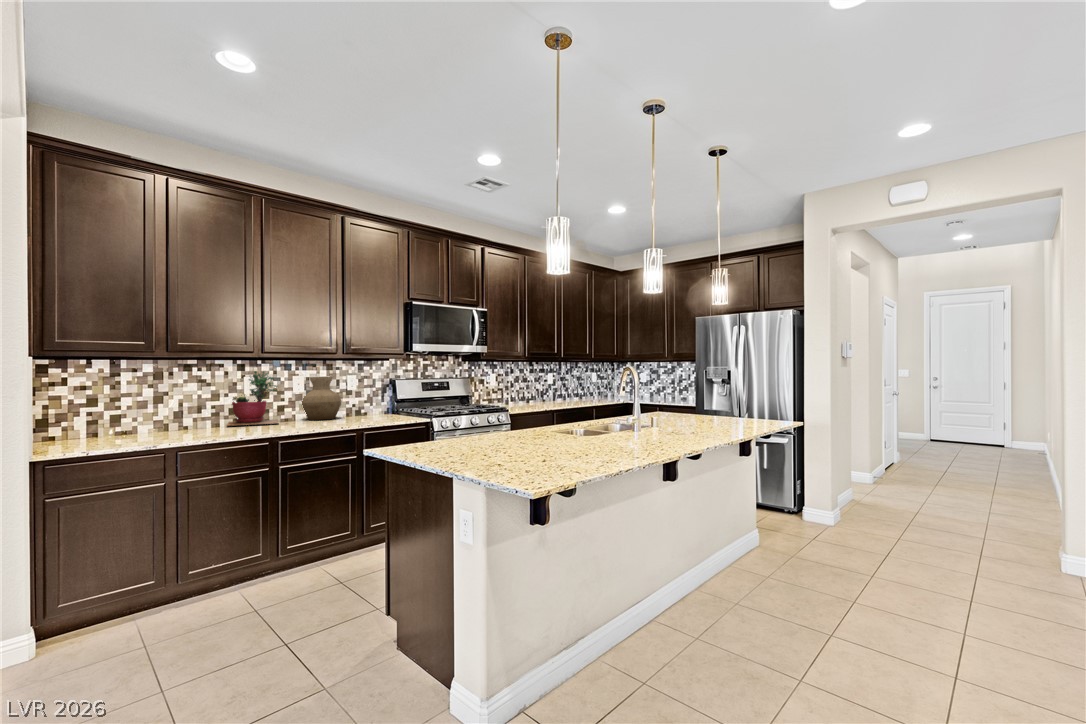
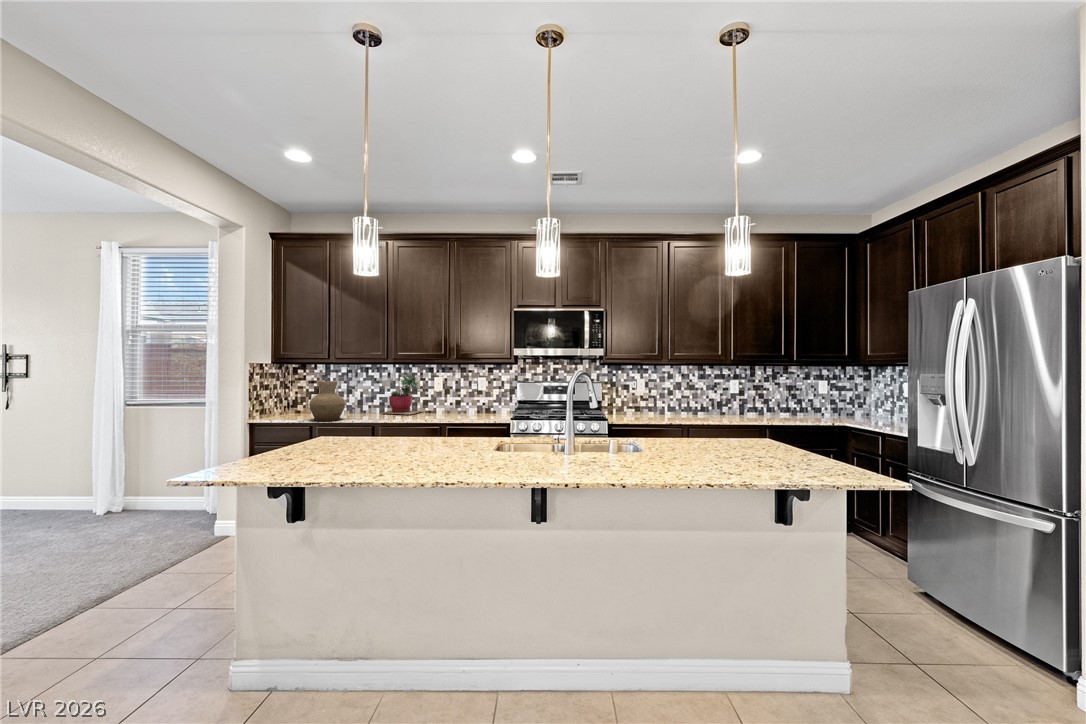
vase: present [302,377,341,420] -> present [309,381,345,421]

